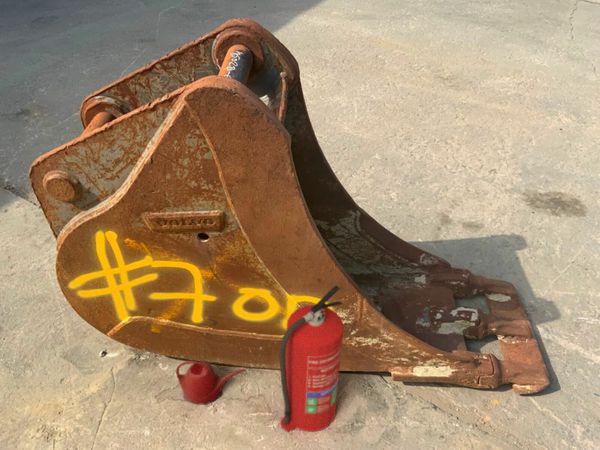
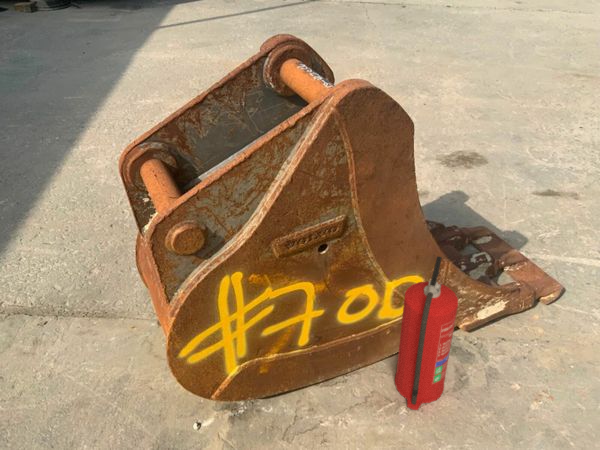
watering can: present [176,361,246,405] -> none [298,371,363,427]

